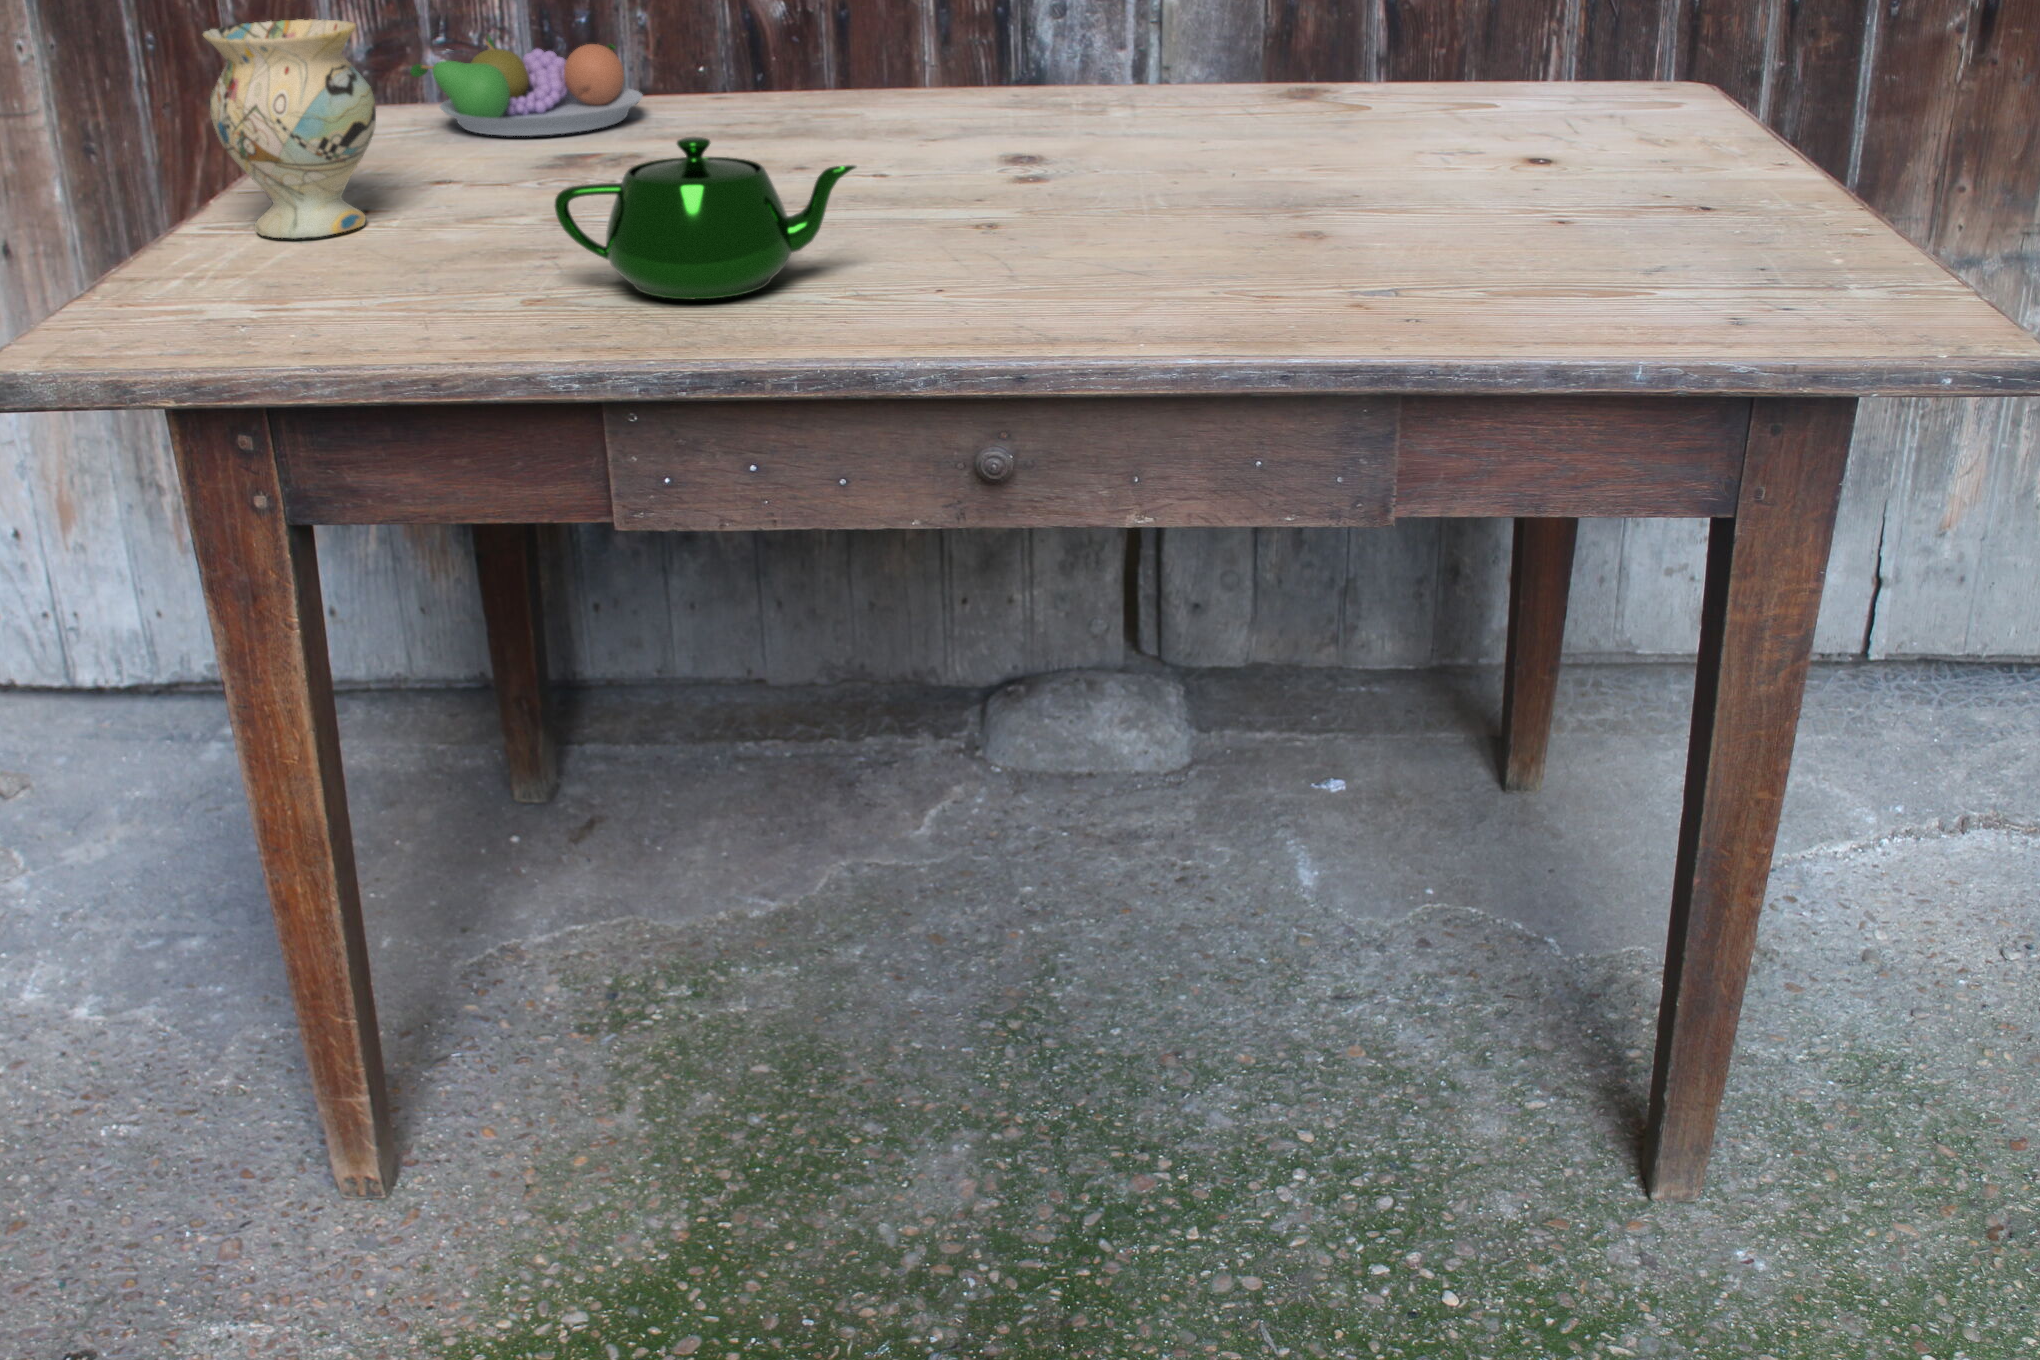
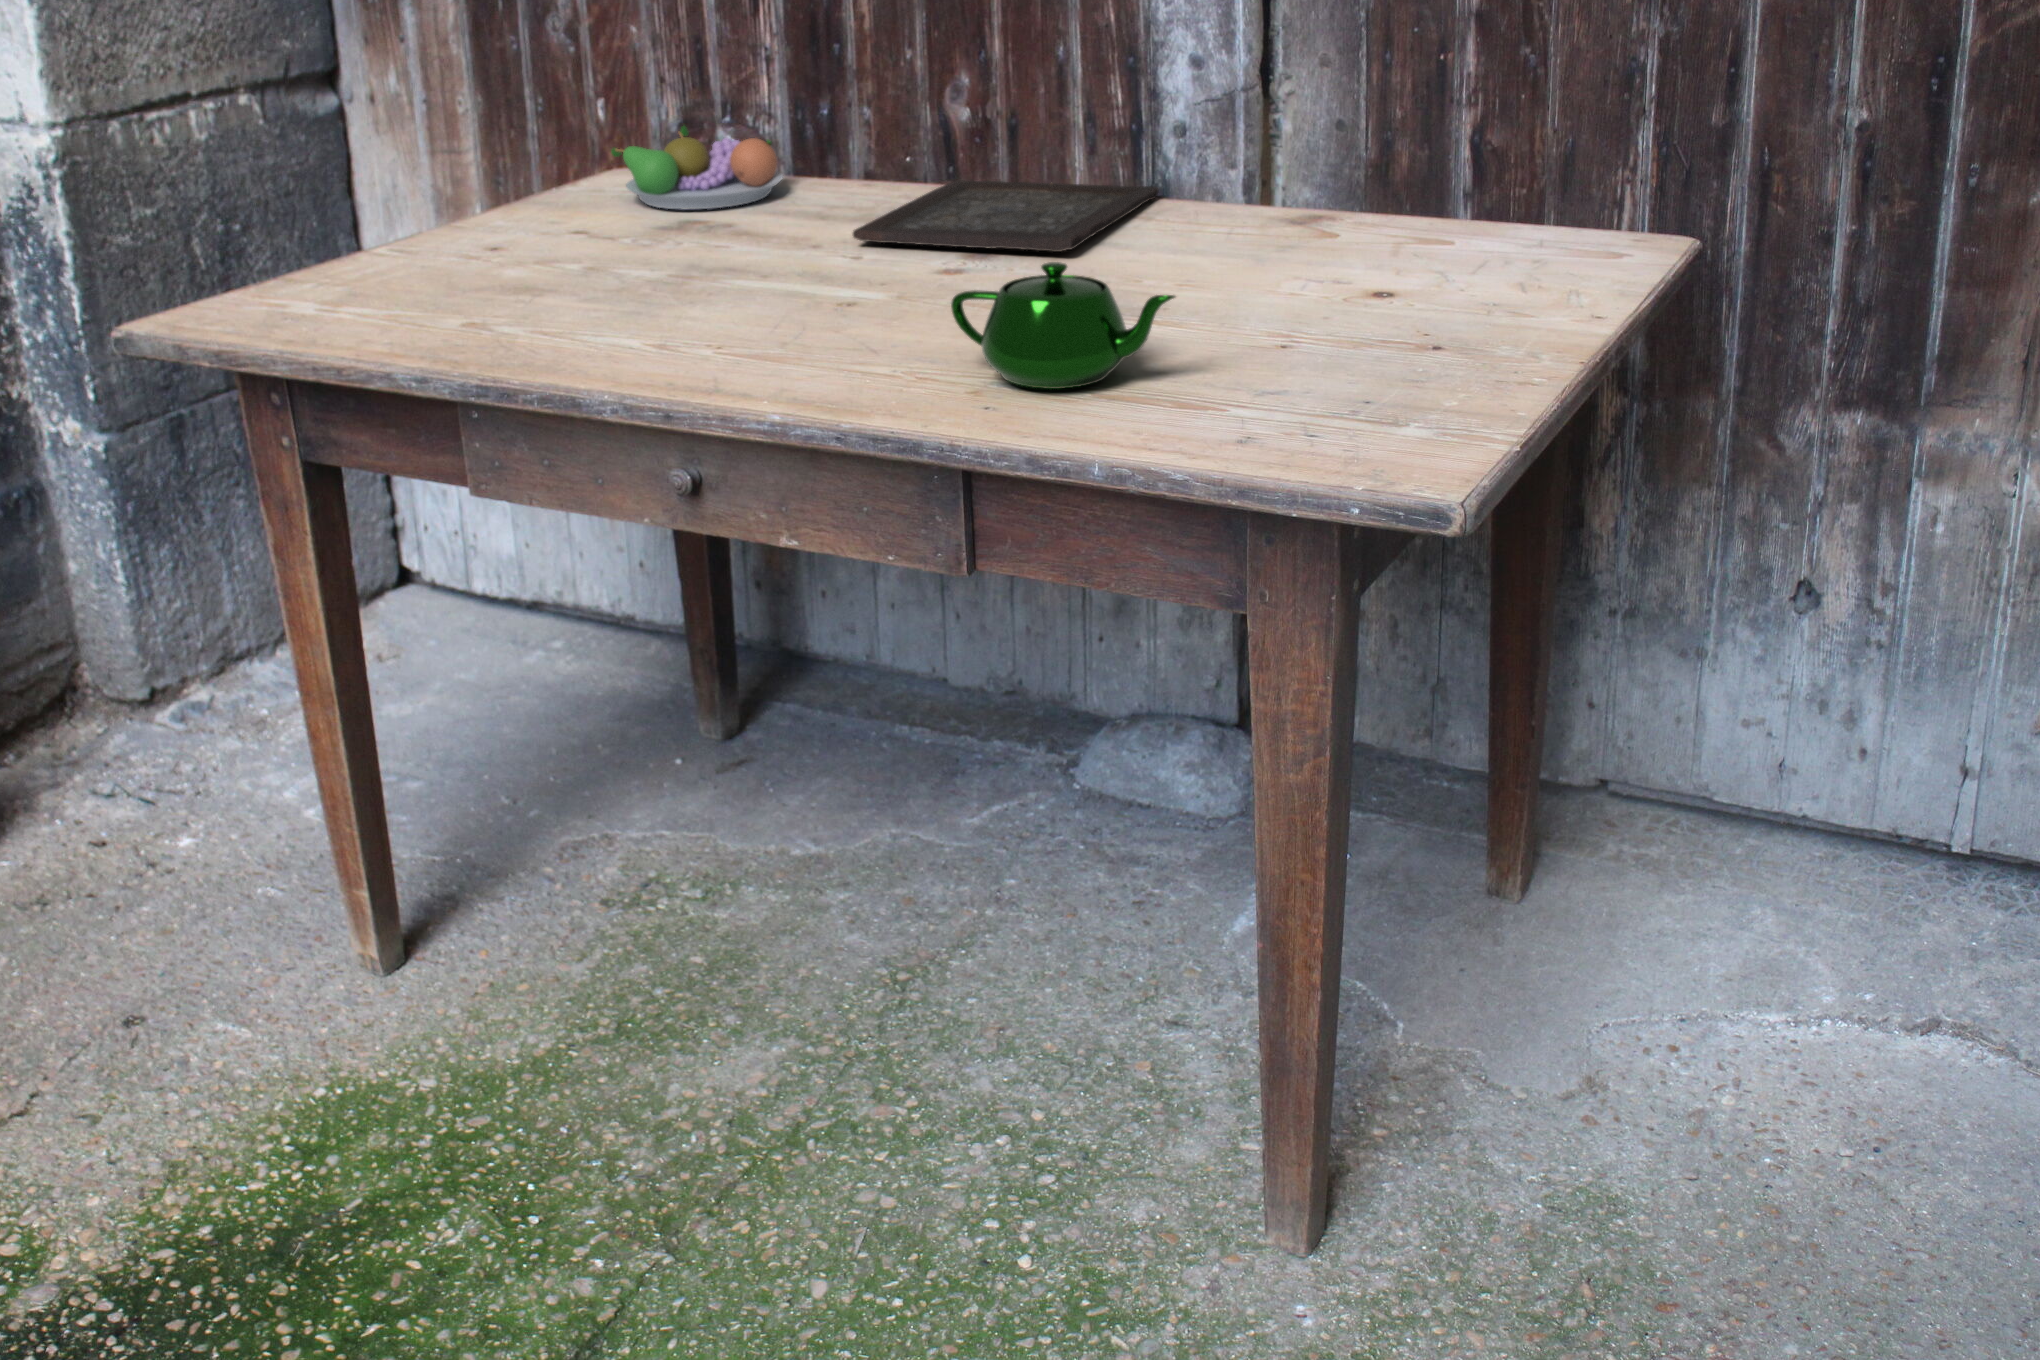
vase: present [203,19,376,238] -> none [358,124,476,279]
tray: none [842,70,1137,145] -> present [853,180,1159,252]
teapot: present [555,137,856,299] -> present [951,262,1175,389]

